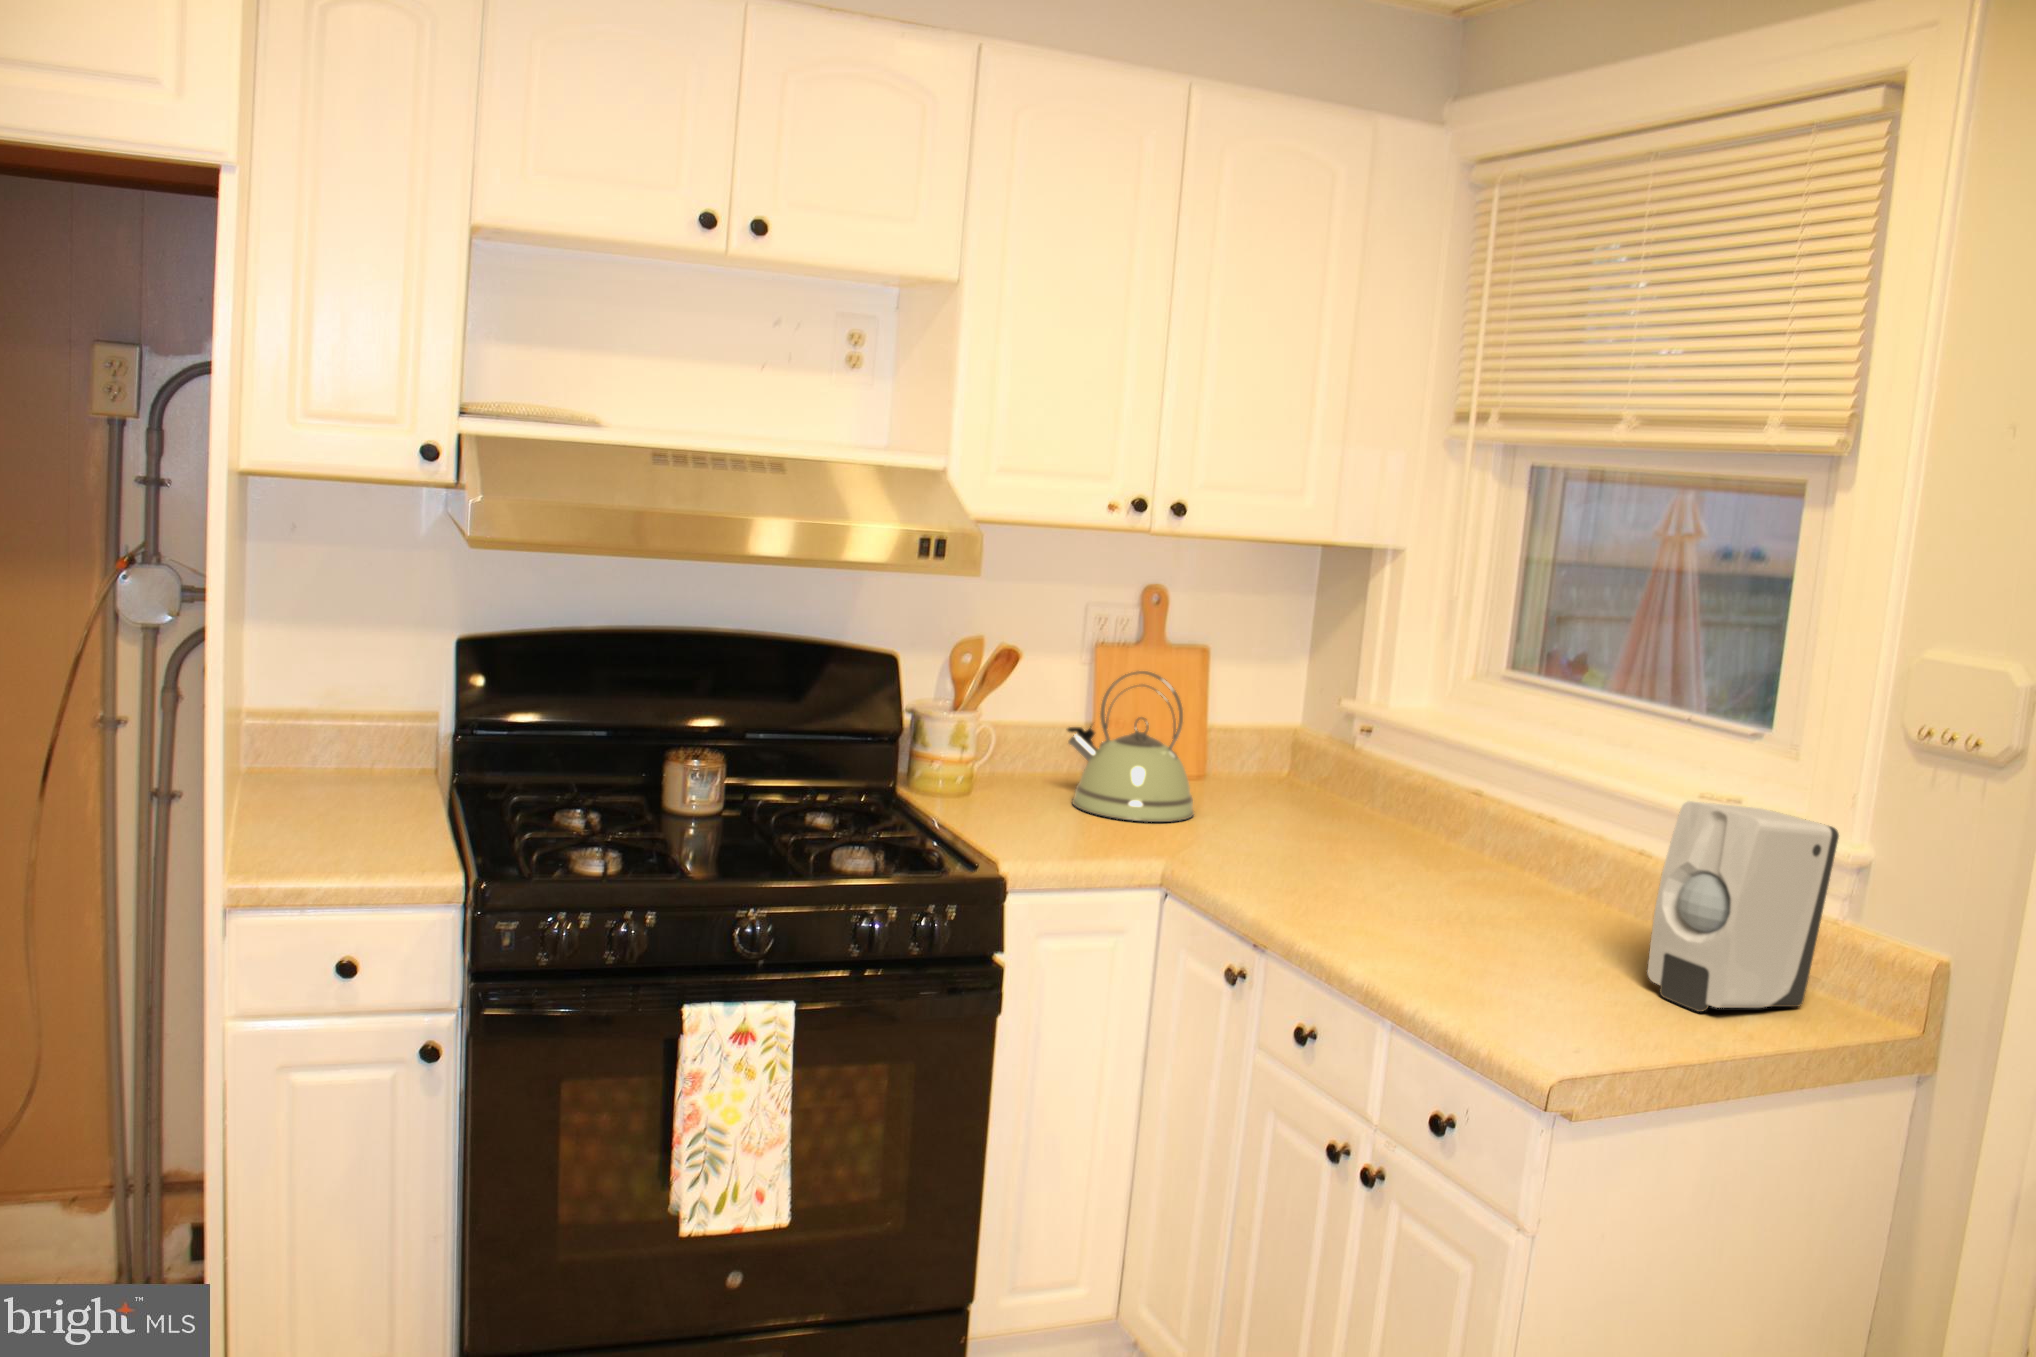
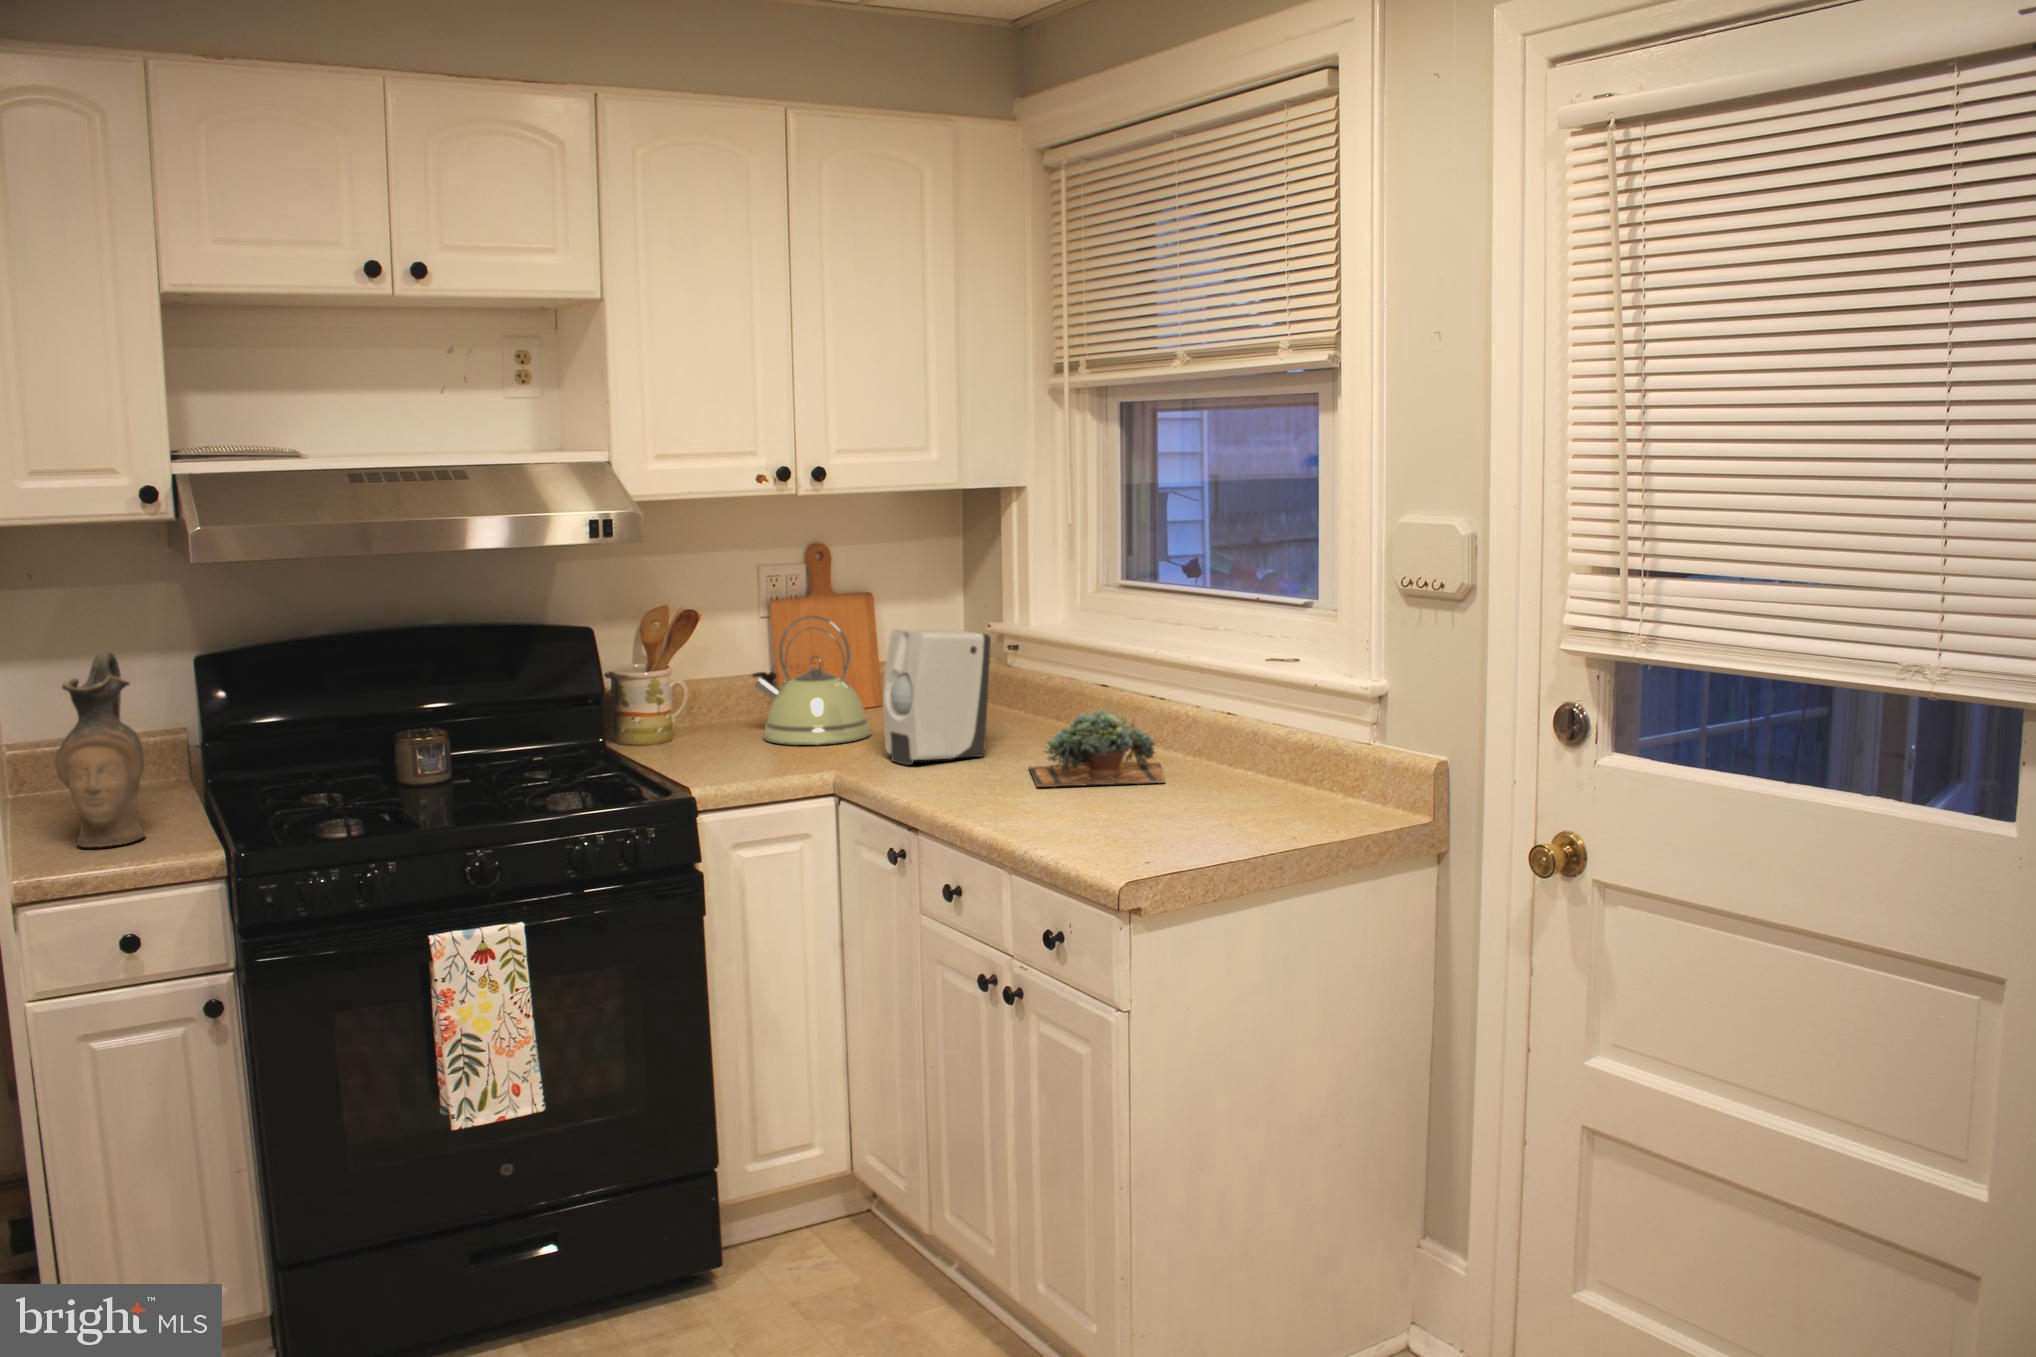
ceramic pitcher: none [303,629,400,852] -> present [55,650,145,847]
soap dispenser: present [1648,801,1839,1012] -> present [883,629,991,765]
succulent plant: none [1395,835,1577,941] -> present [1029,709,1165,787]

